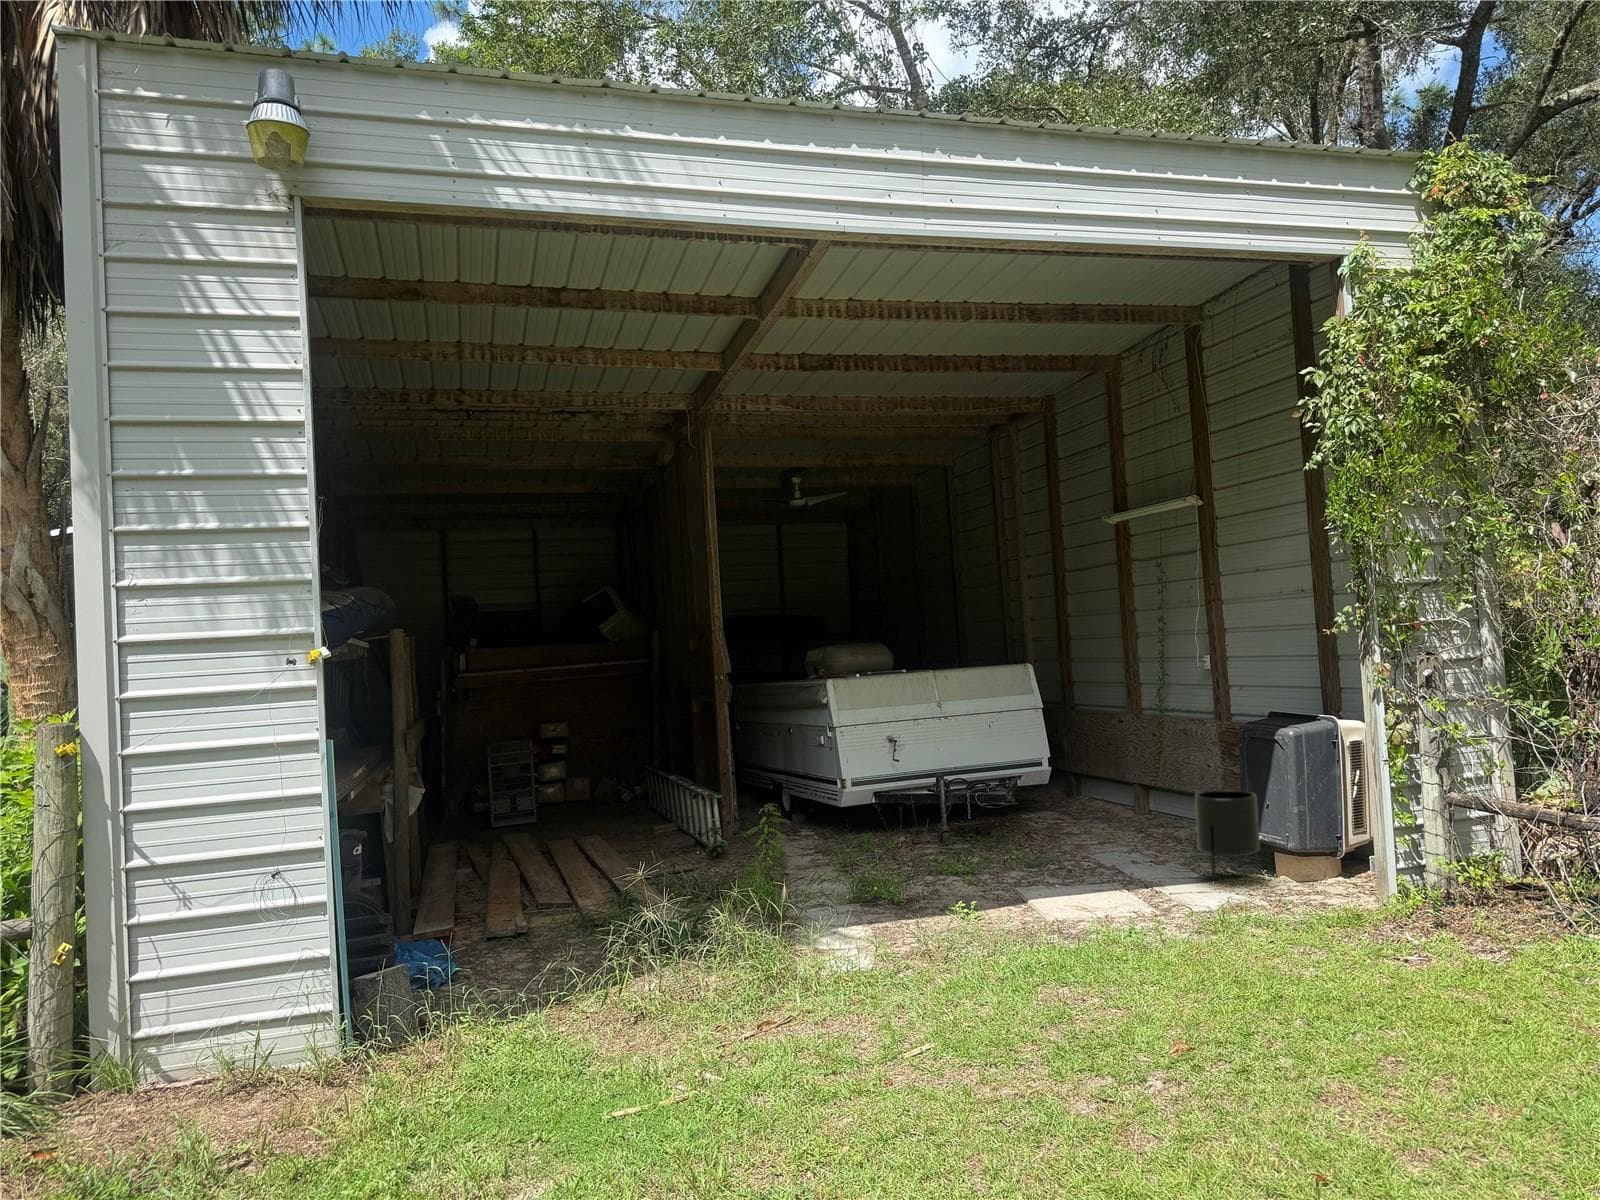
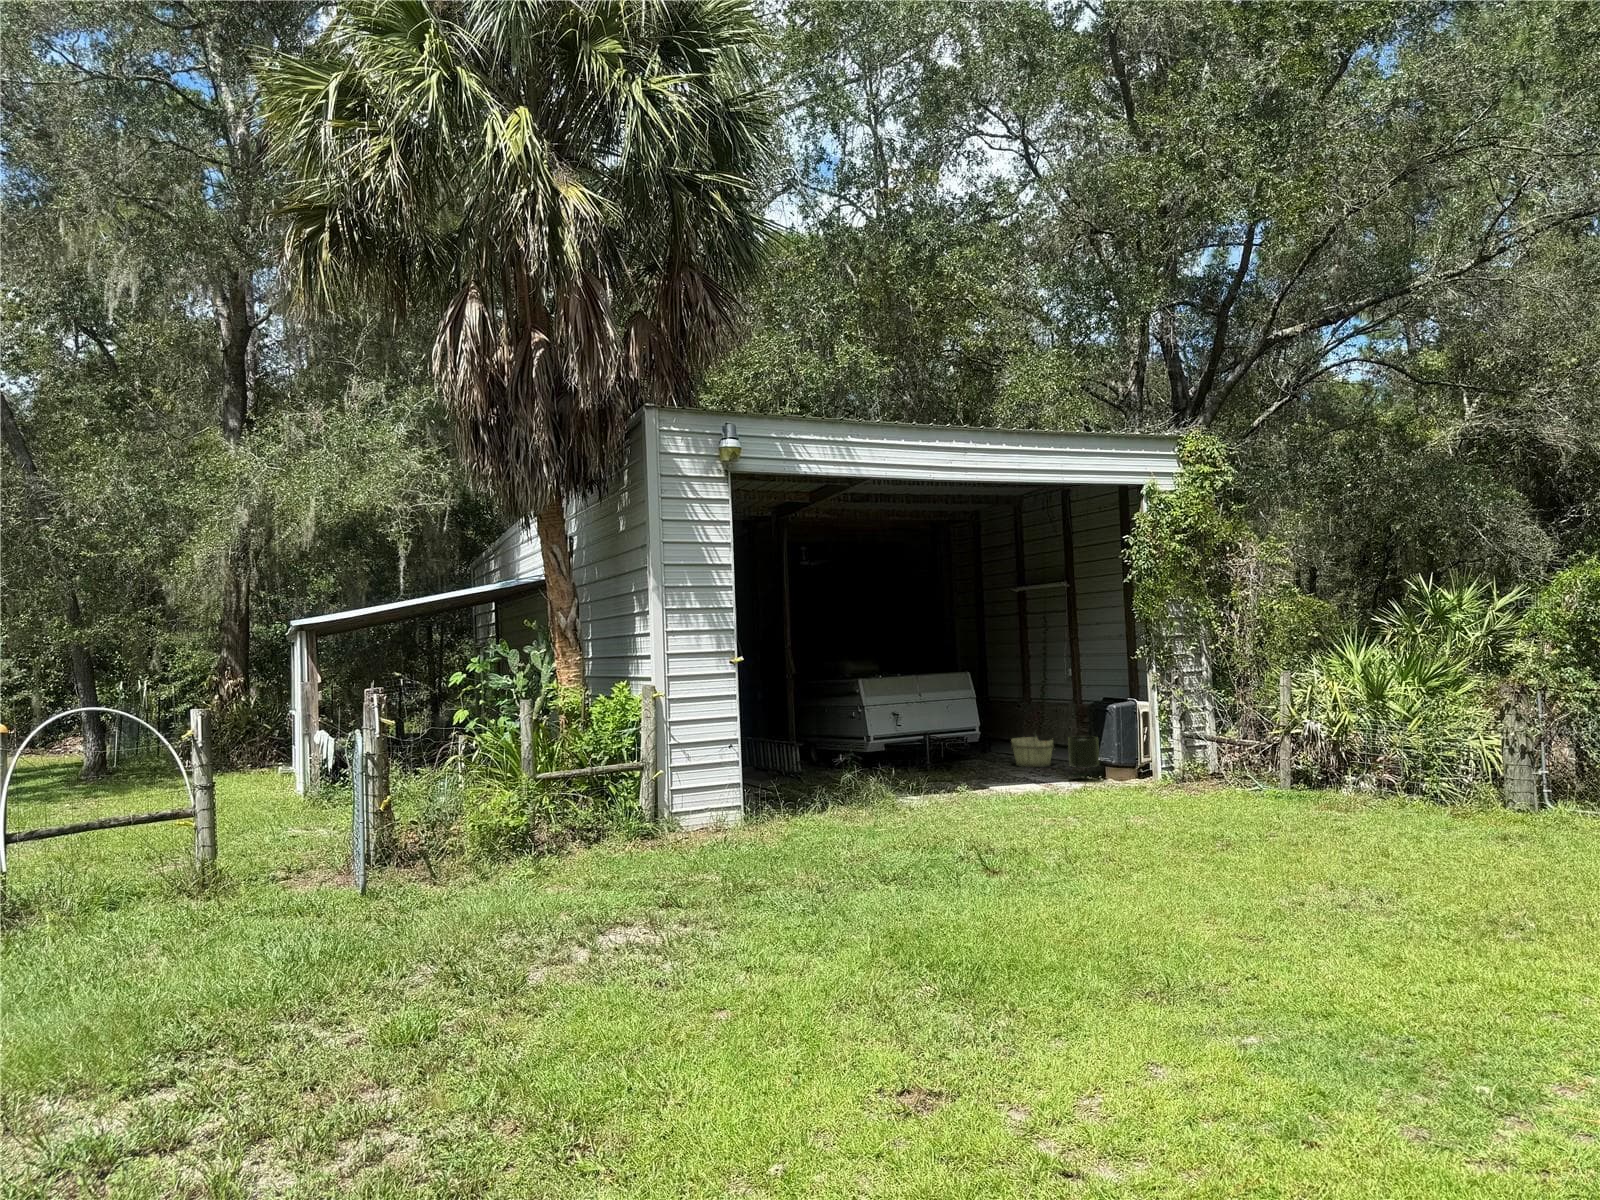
wooden bucket: none [1097,769,1180,839] -> present [1011,735,1054,767]

